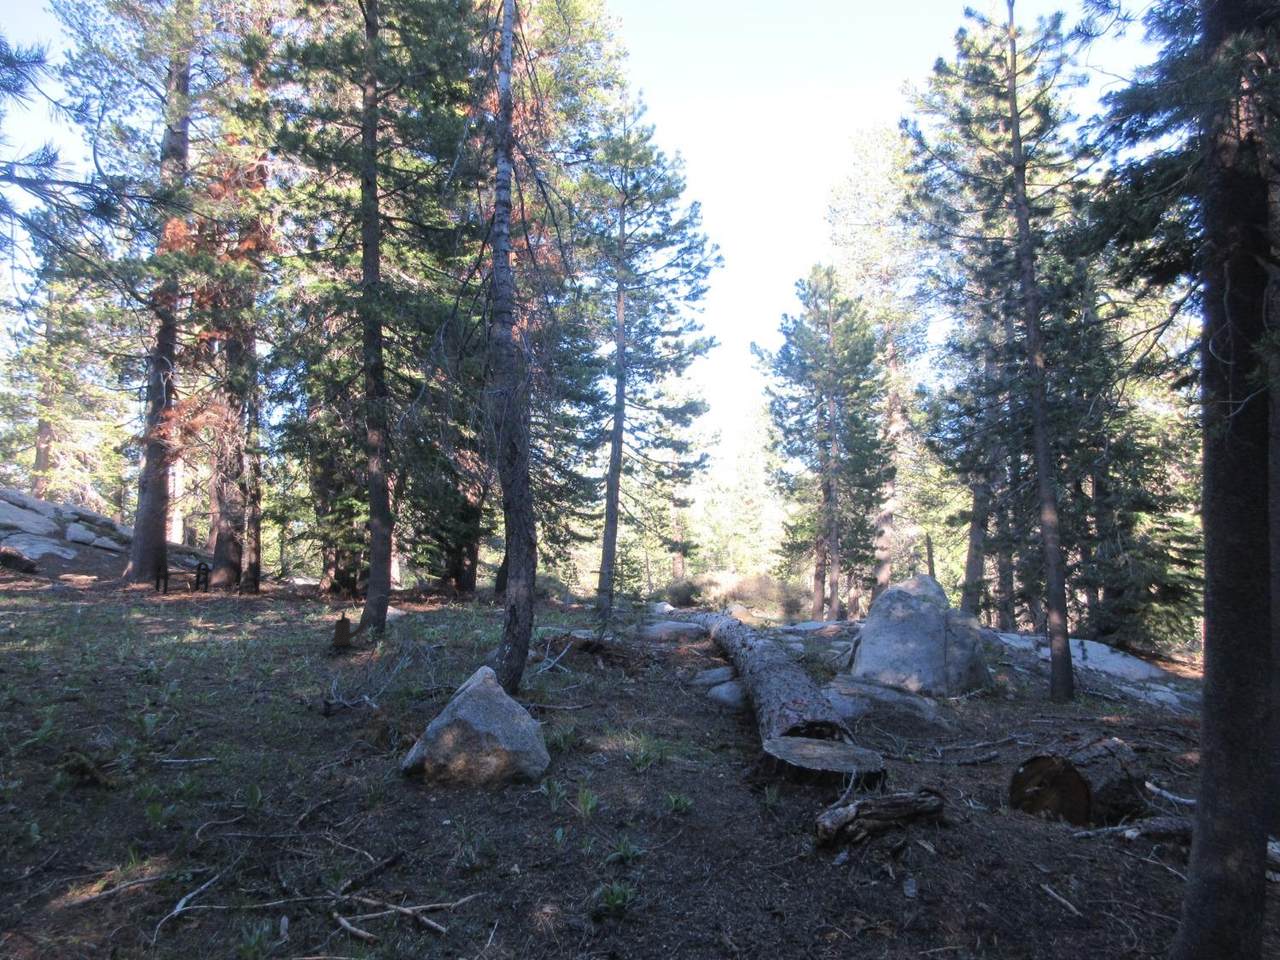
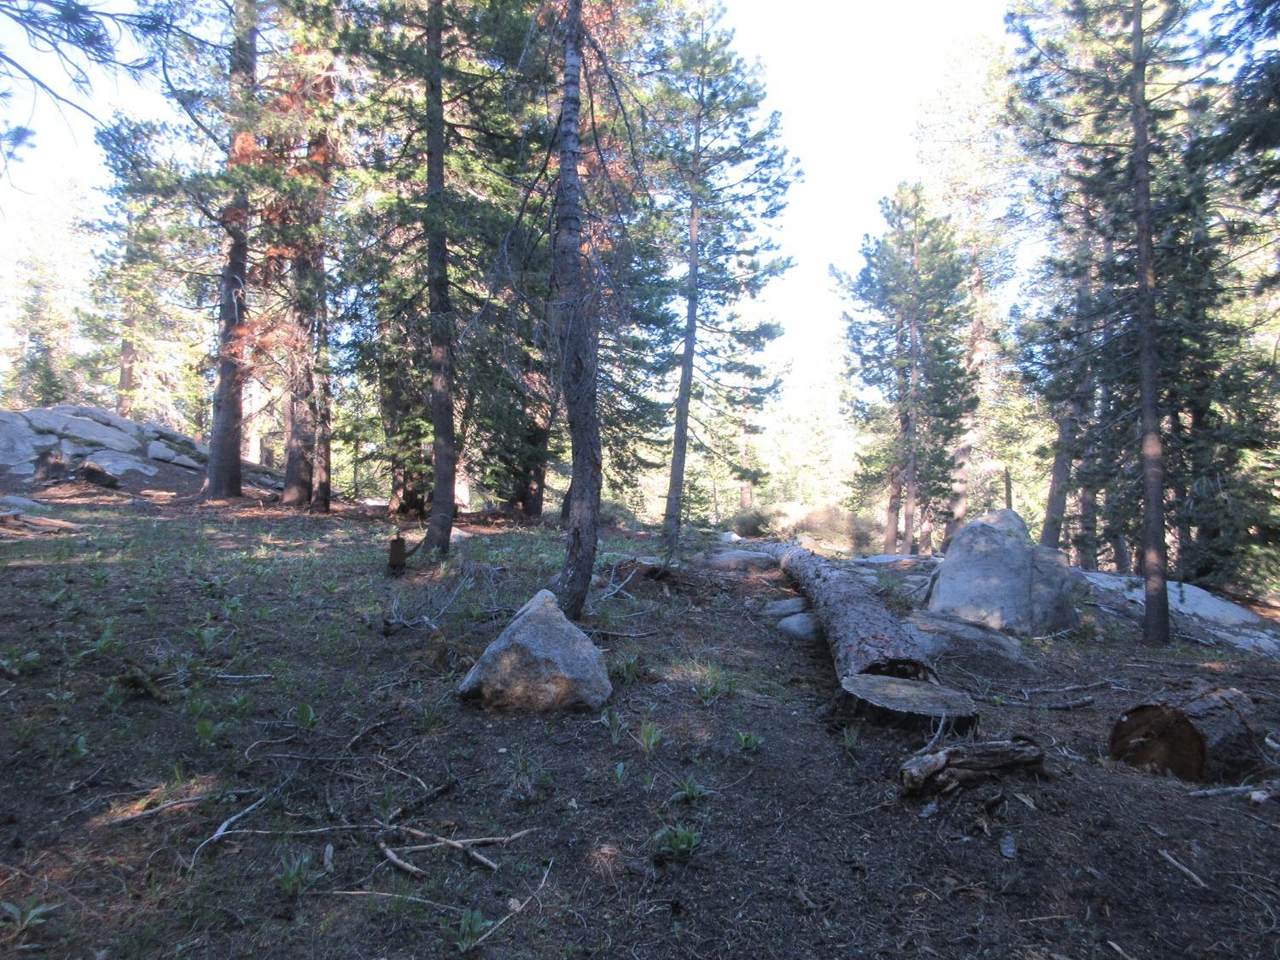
bench: present [155,562,209,594] -> none [245,479,293,509]

